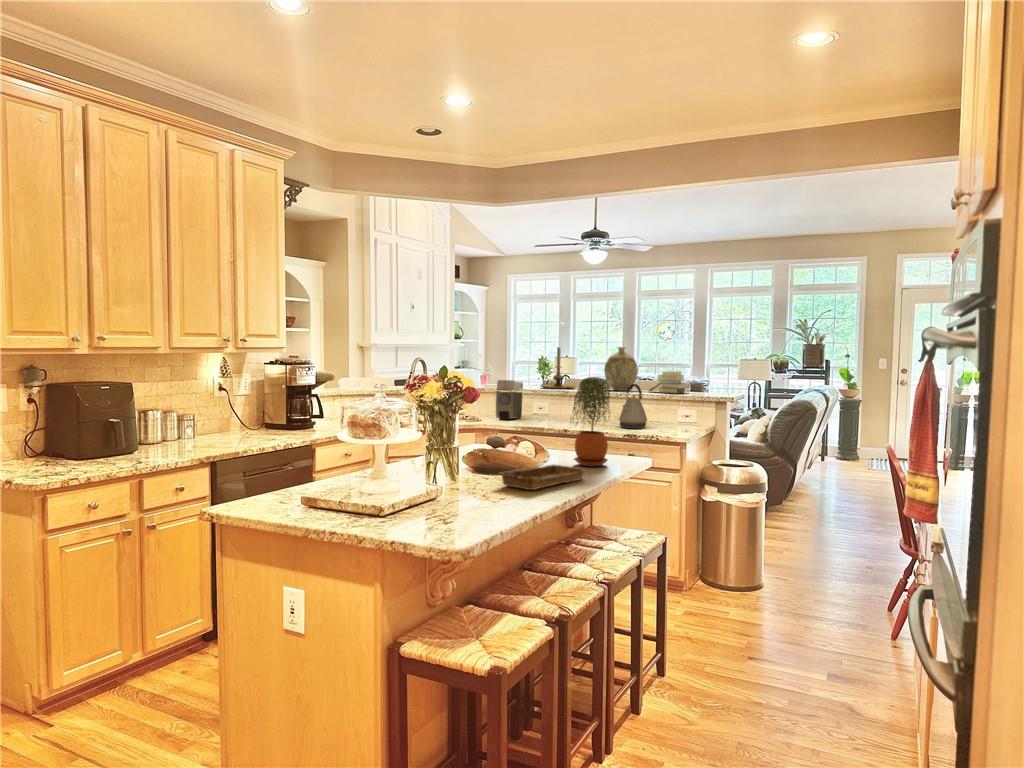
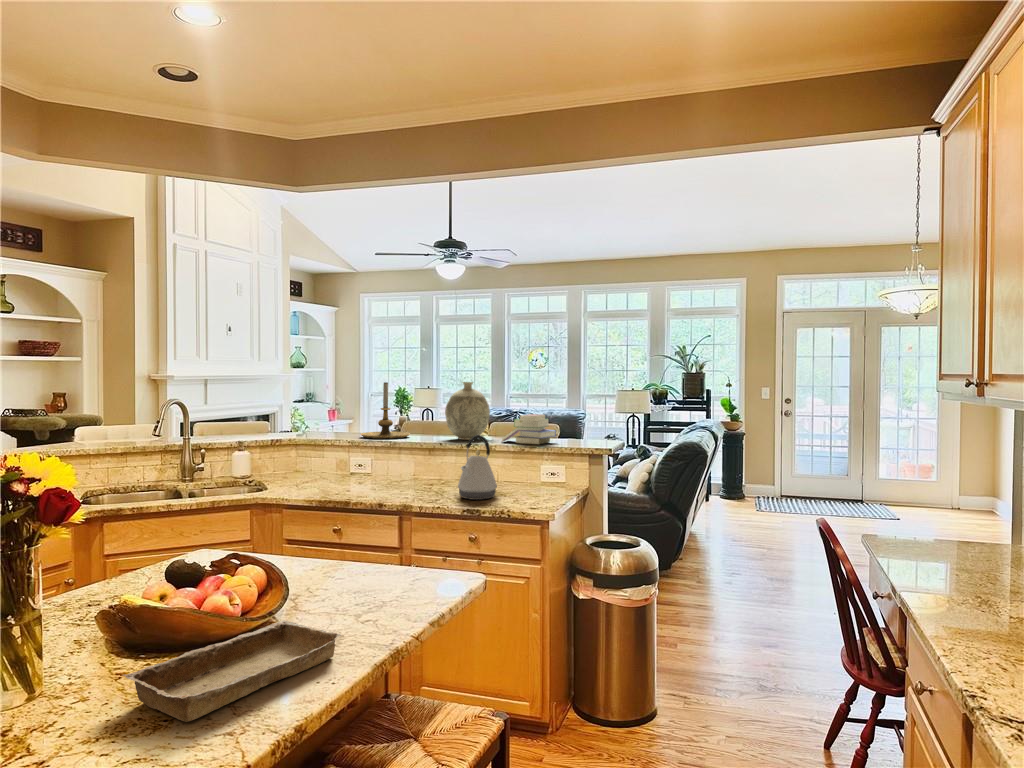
potted plant: present [570,377,610,466] -> none [334,442,409,607]
soap dispenser: present [496,380,523,420] -> none [288,430,331,488]

